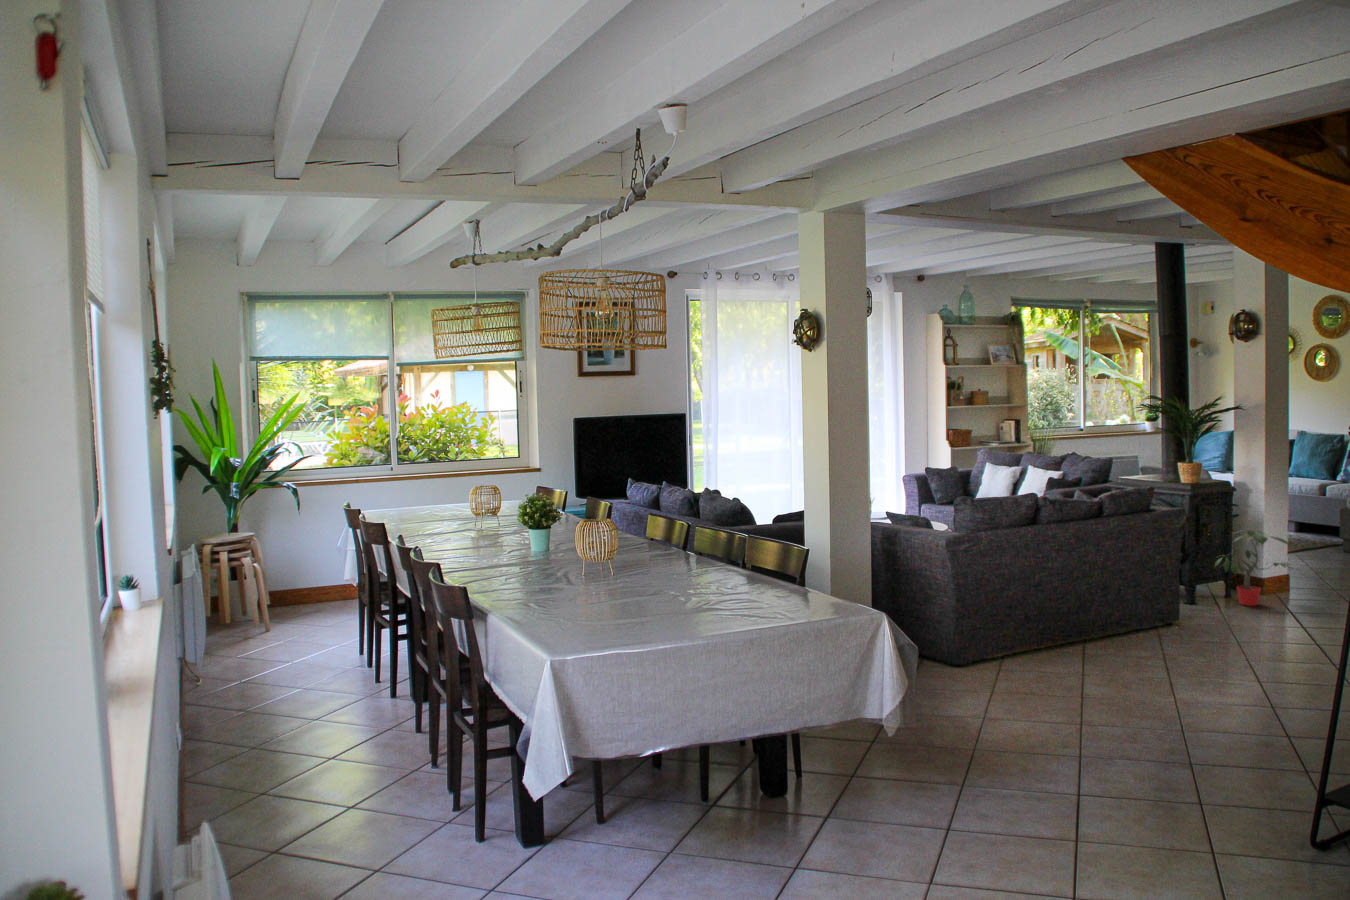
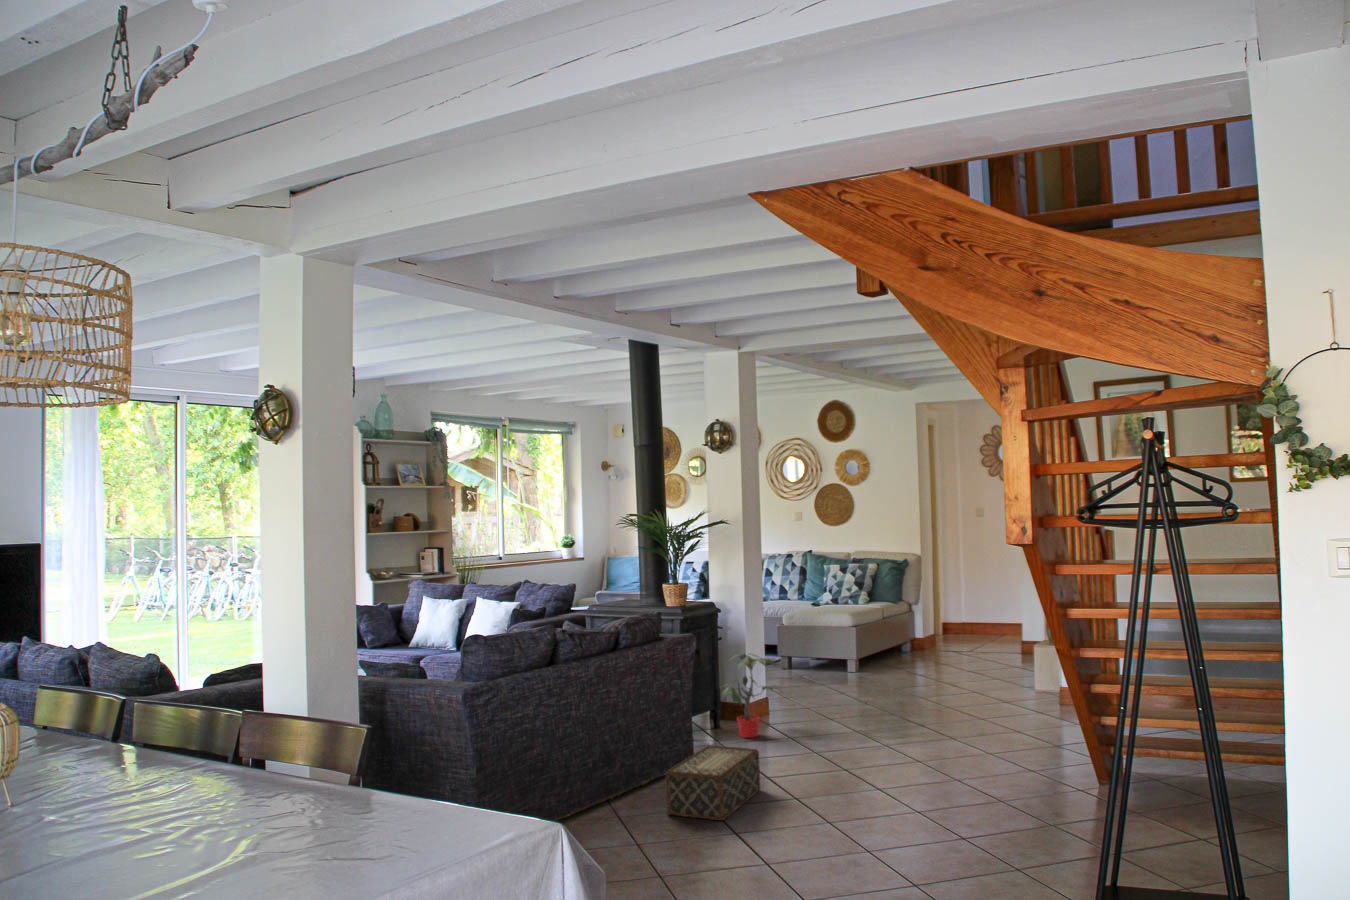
woven basket: none [1112,598,1212,652] -> present [666,746,760,821]

